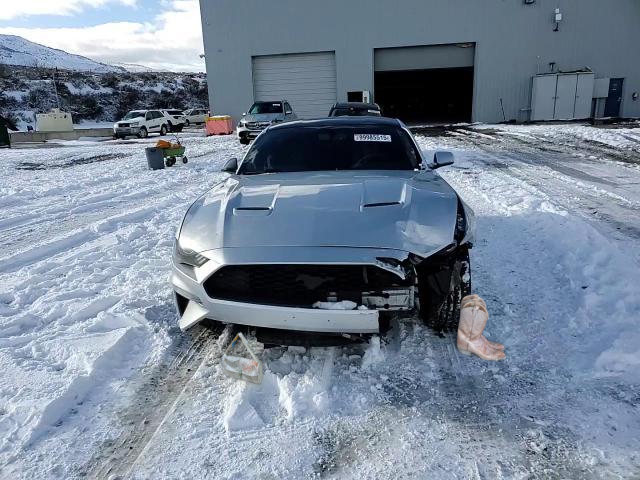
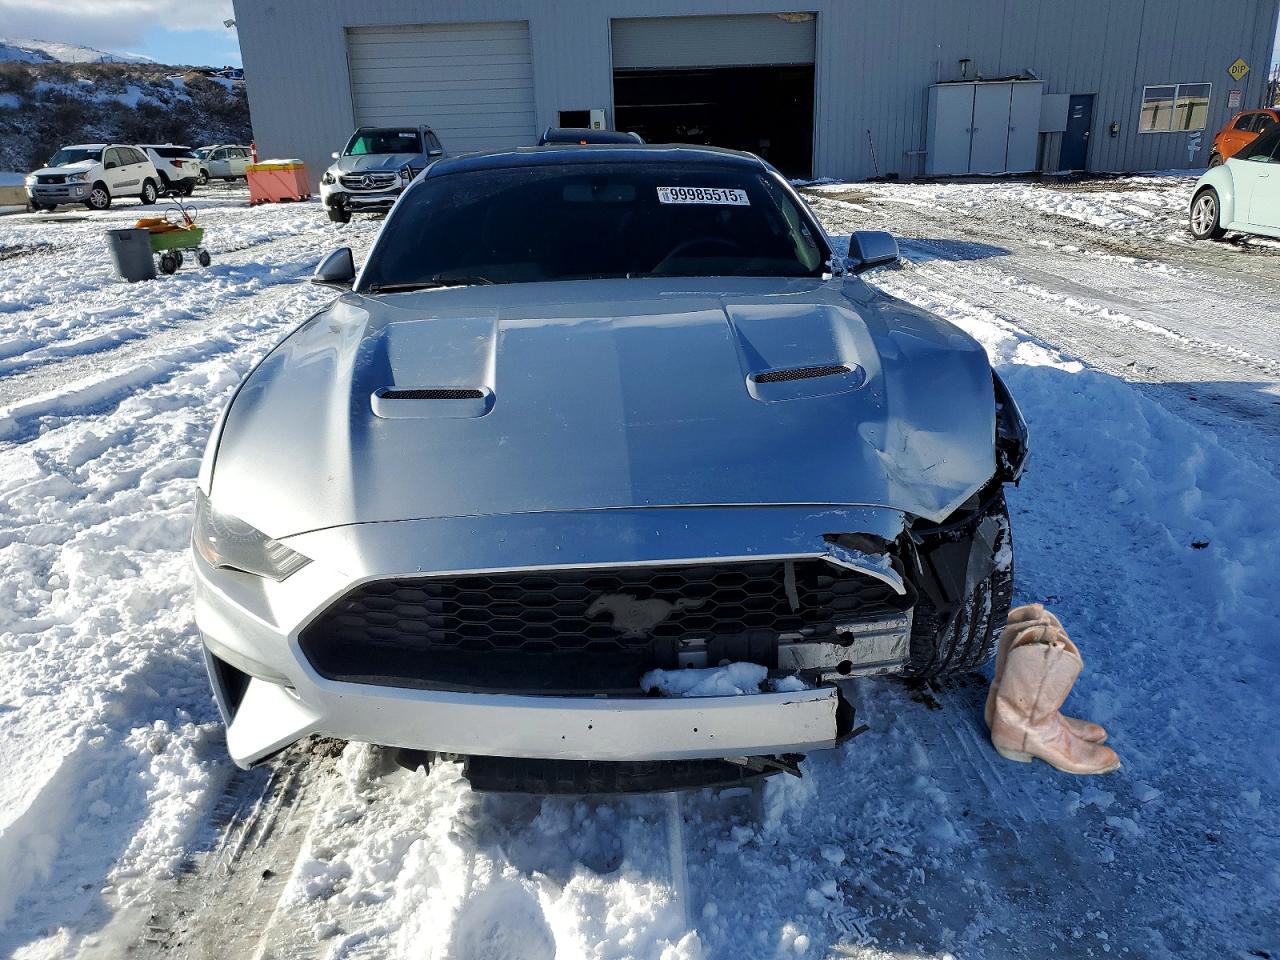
bag: present [222,333,263,384] -> none [370,774,498,915]

